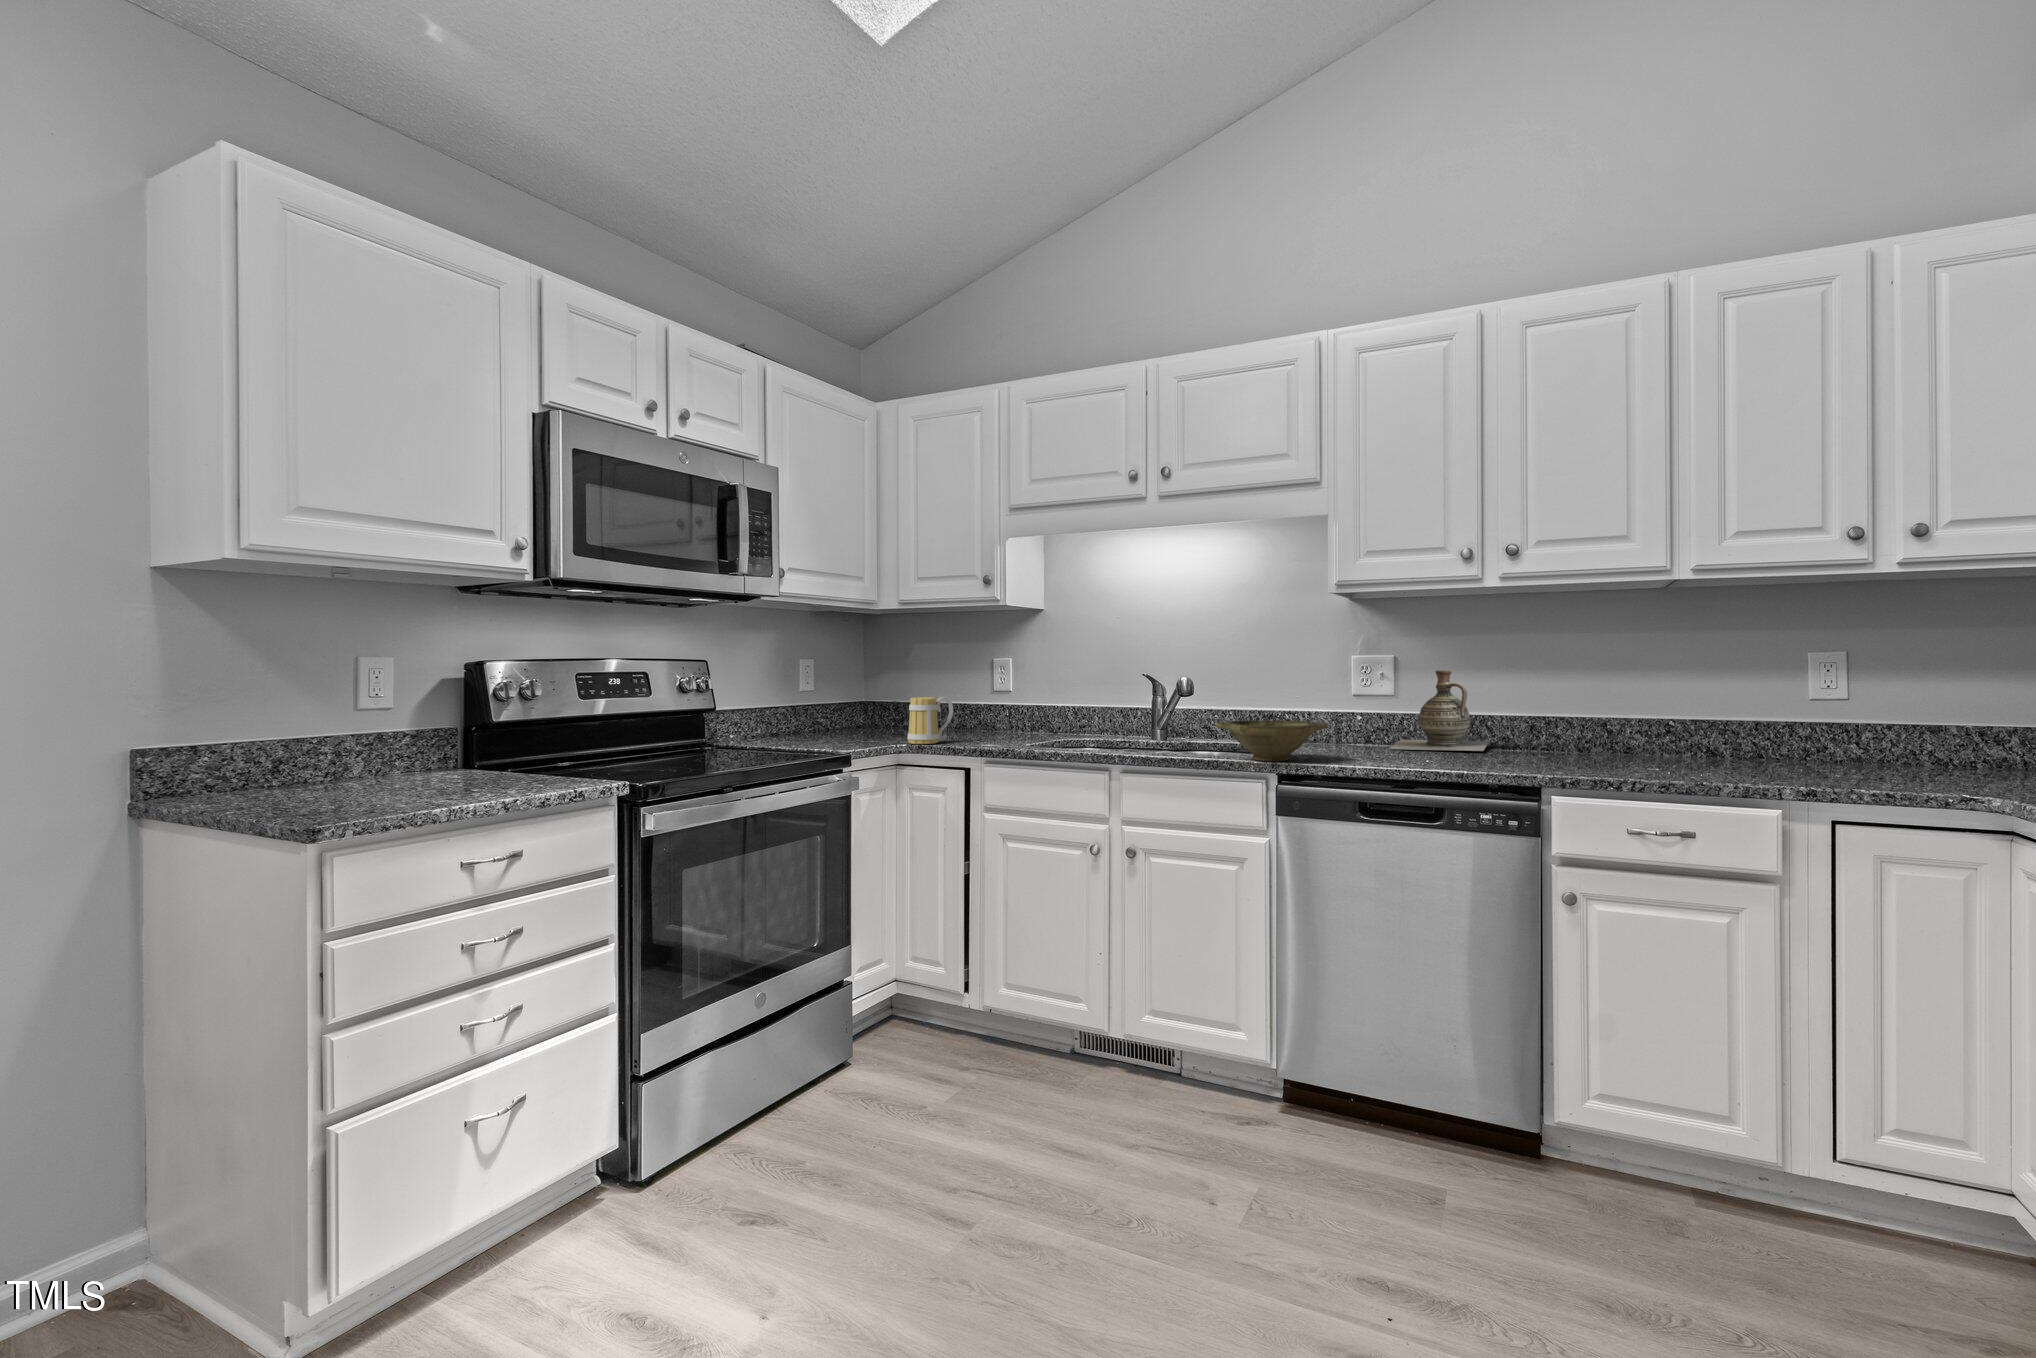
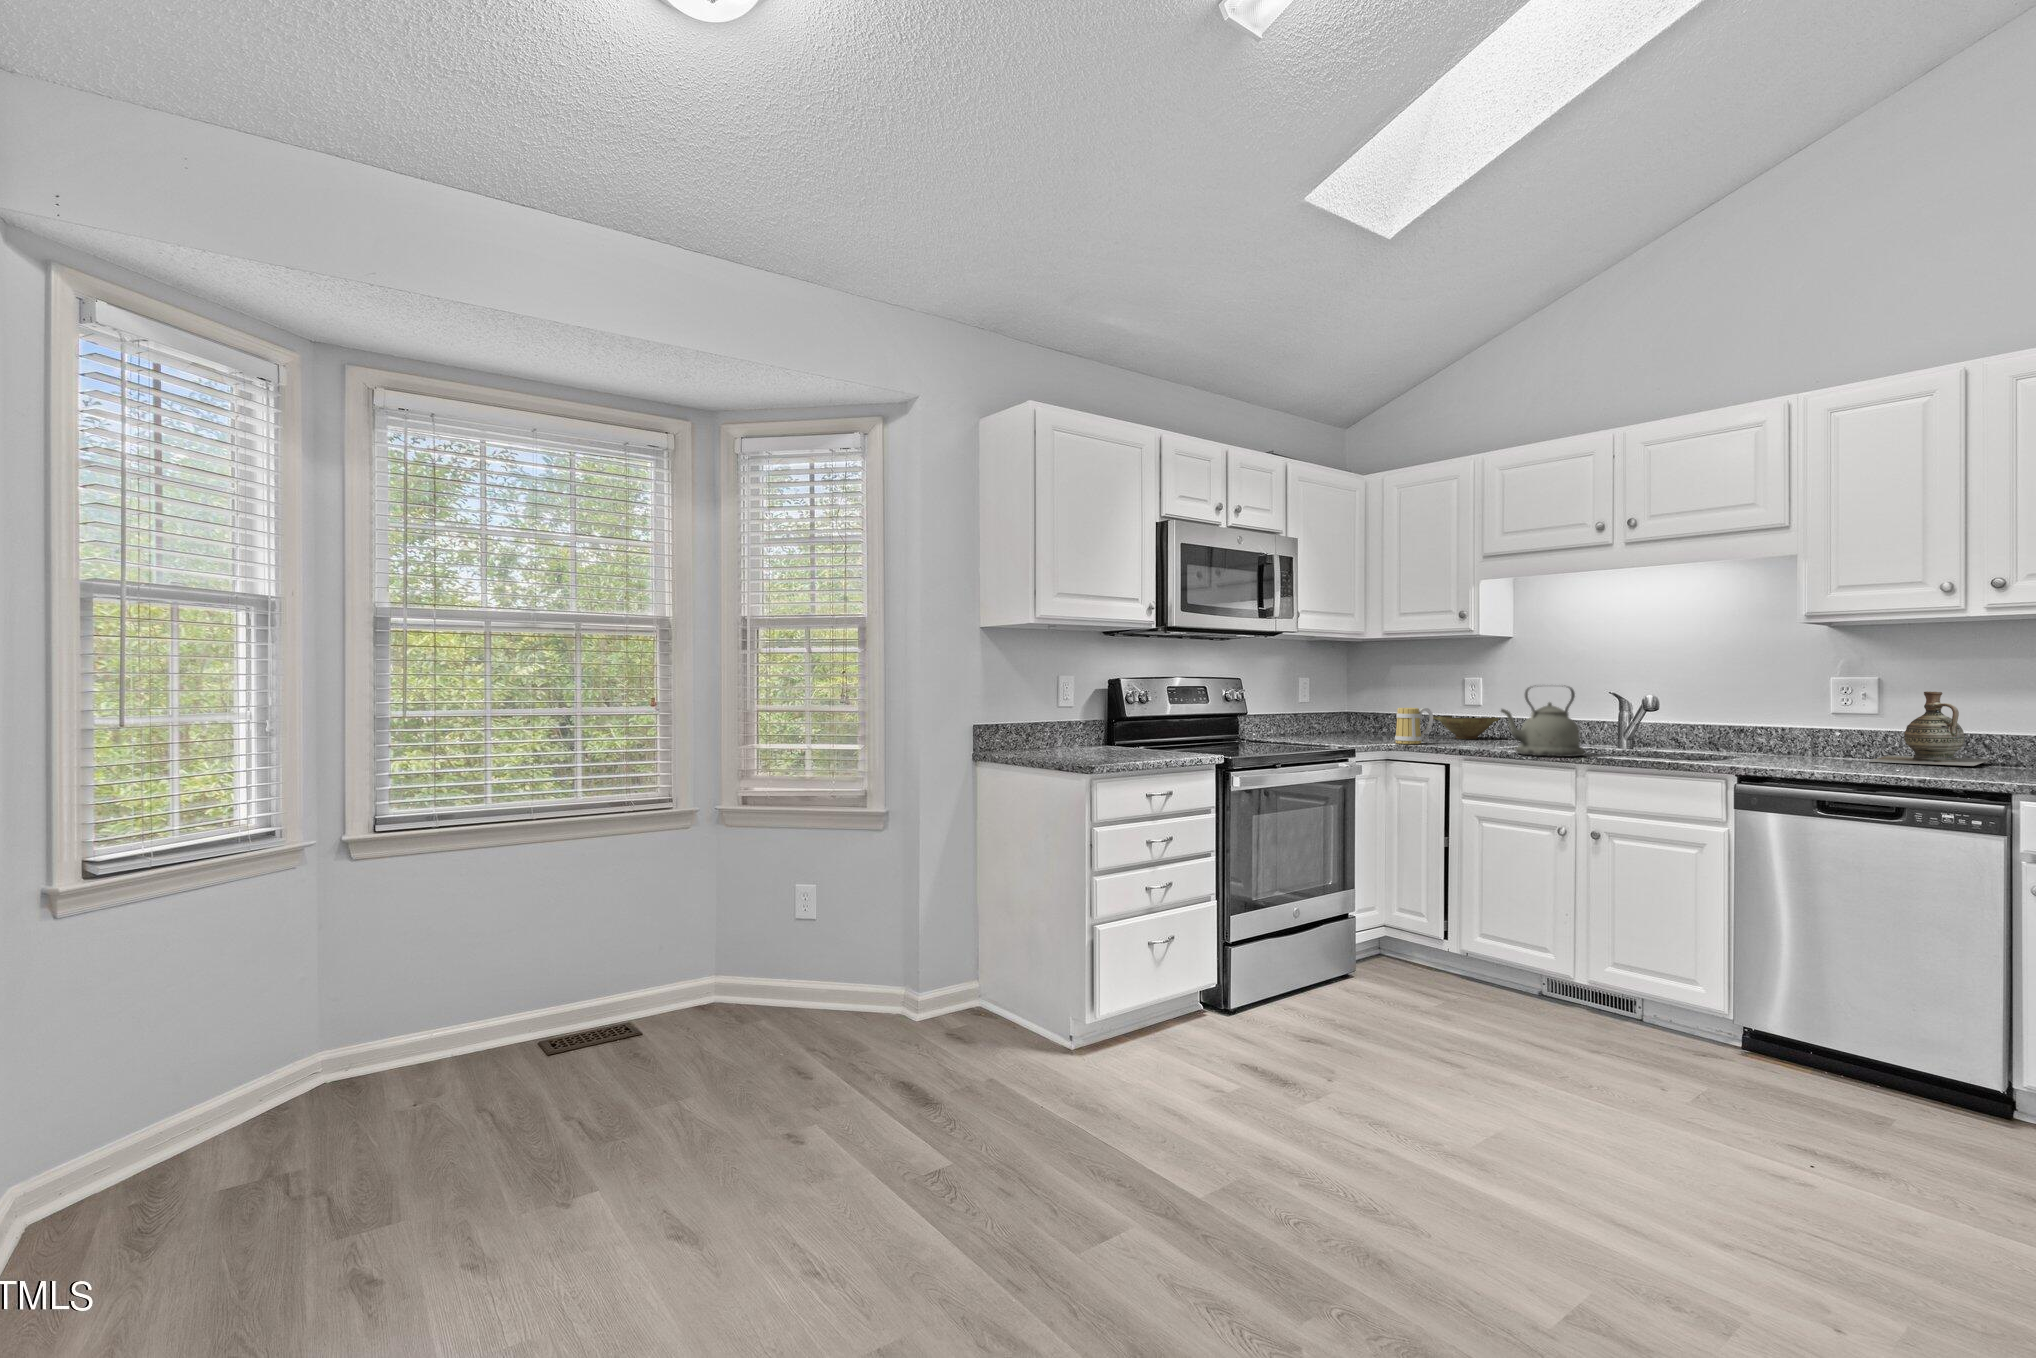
kettle: none [1024,667,1120,758] -> present [1501,687,1585,757]
bowl: present [1215,721,1327,761] -> present [1433,716,1499,739]

